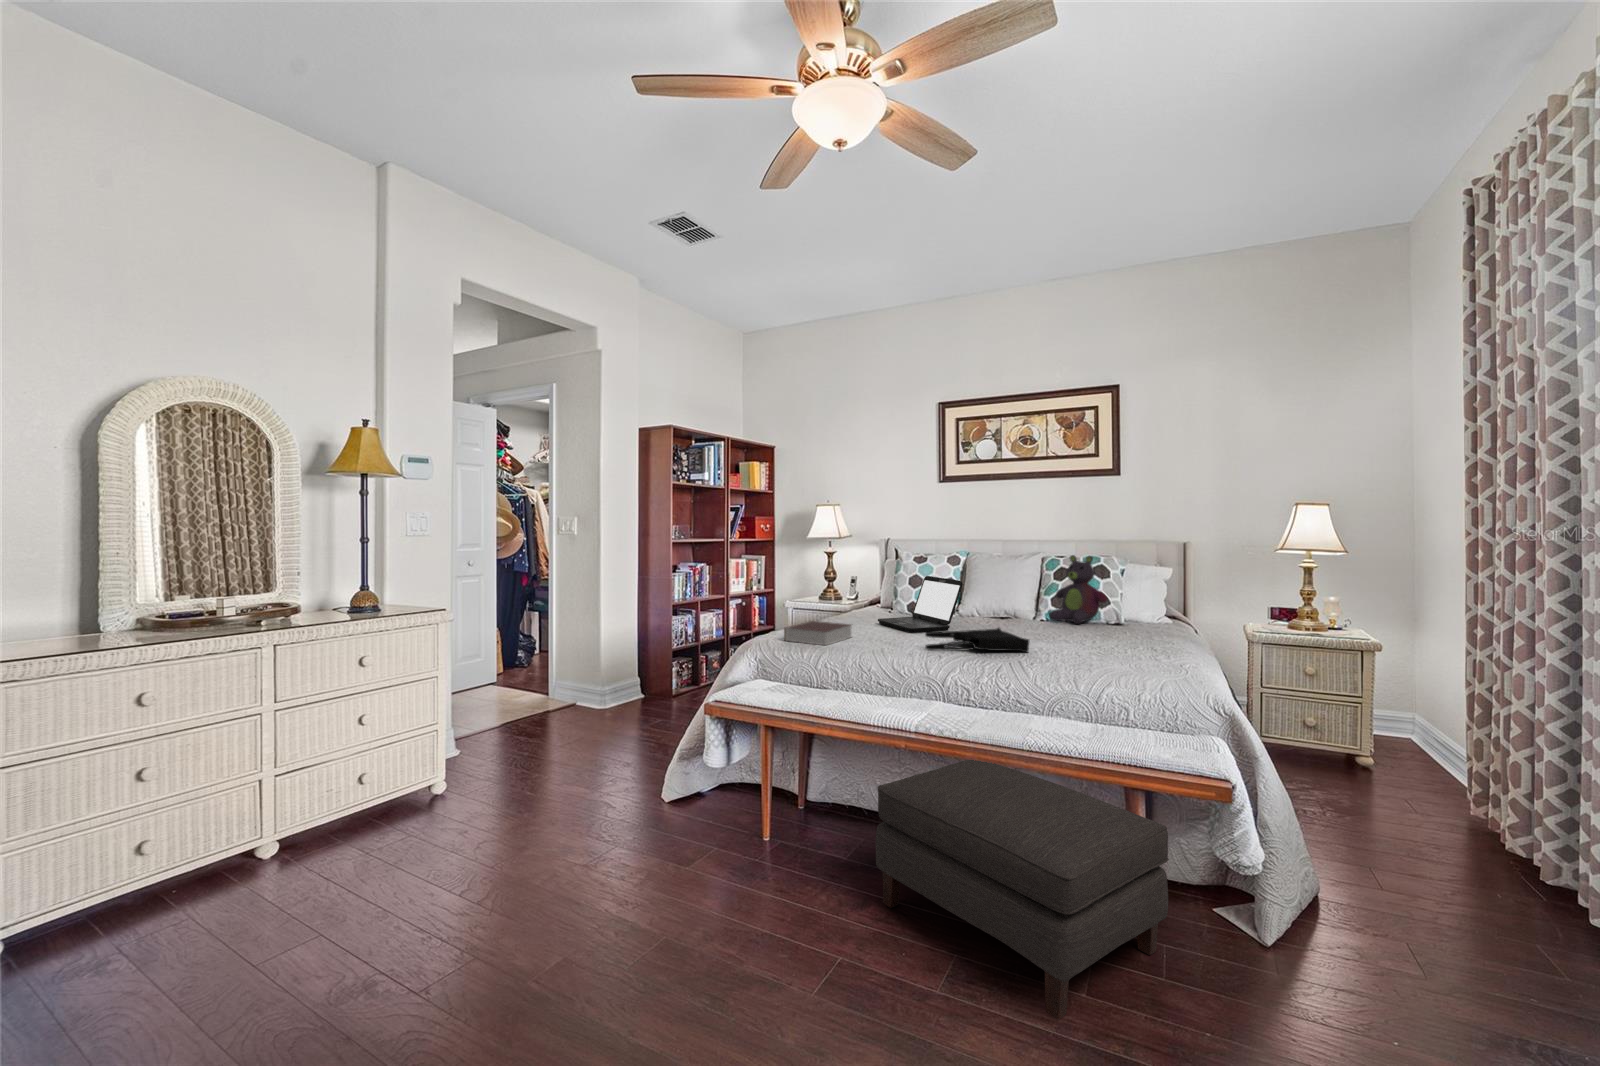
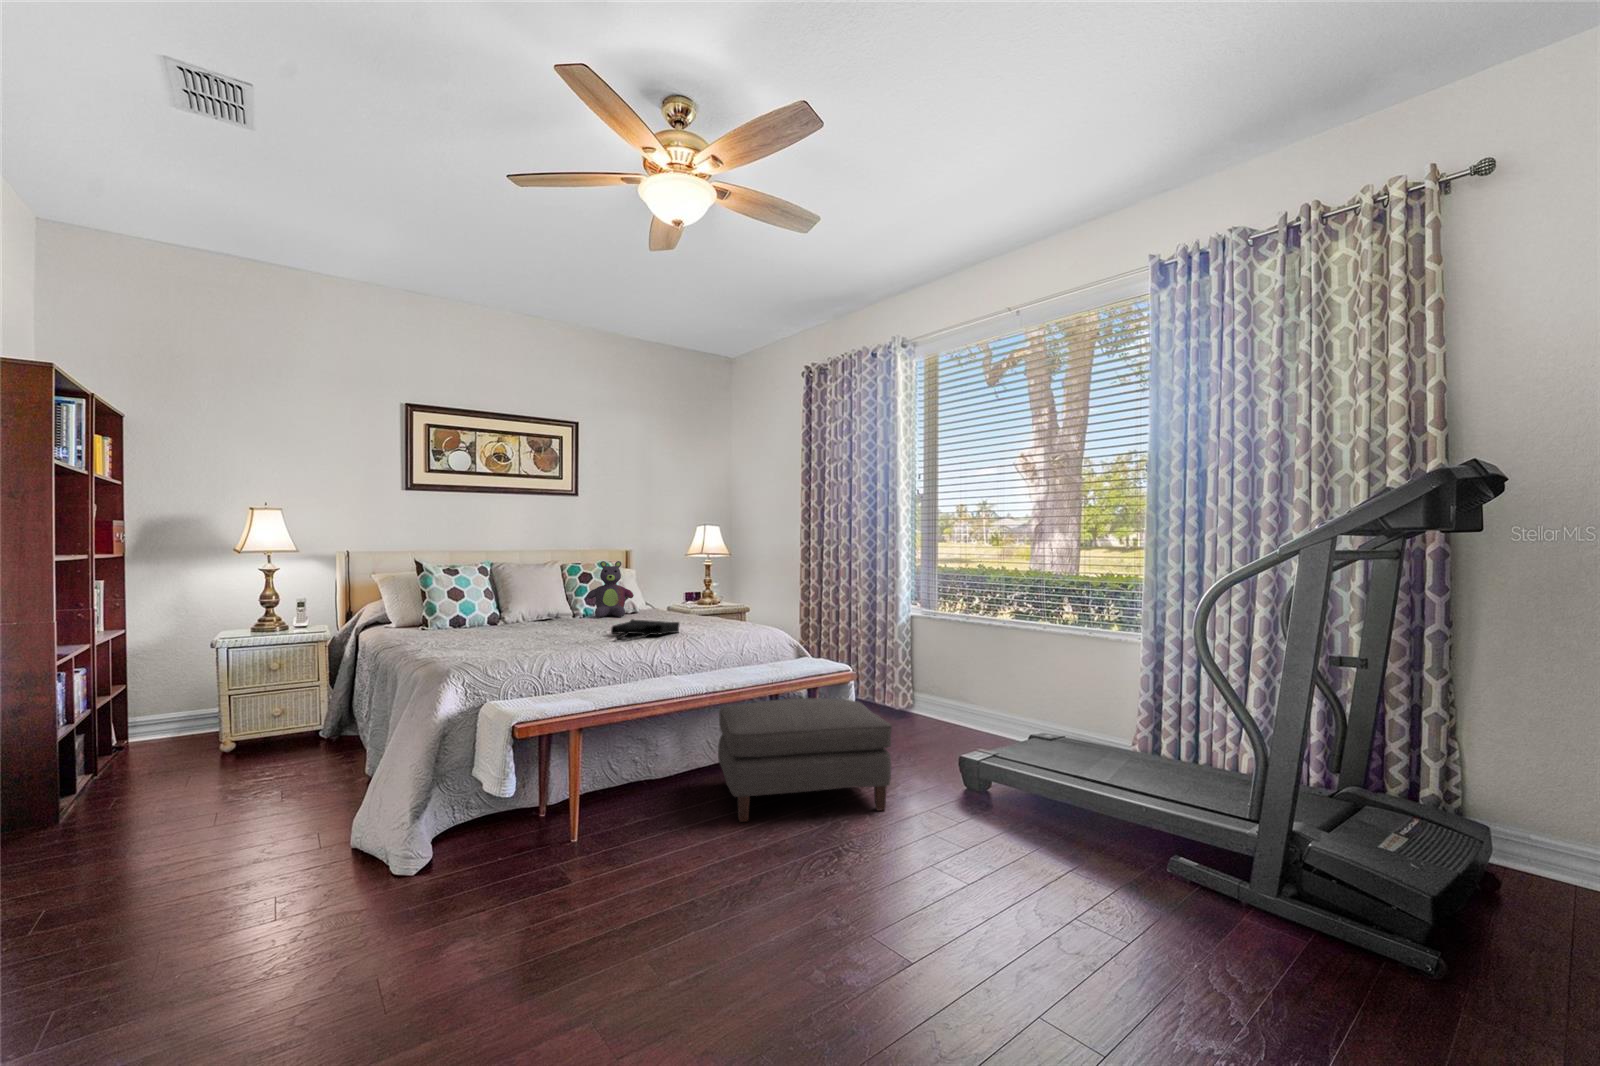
laptop: present [878,576,963,633] -> none [480,585,569,637]
book: present [784,621,852,645] -> none [468,633,535,658]

